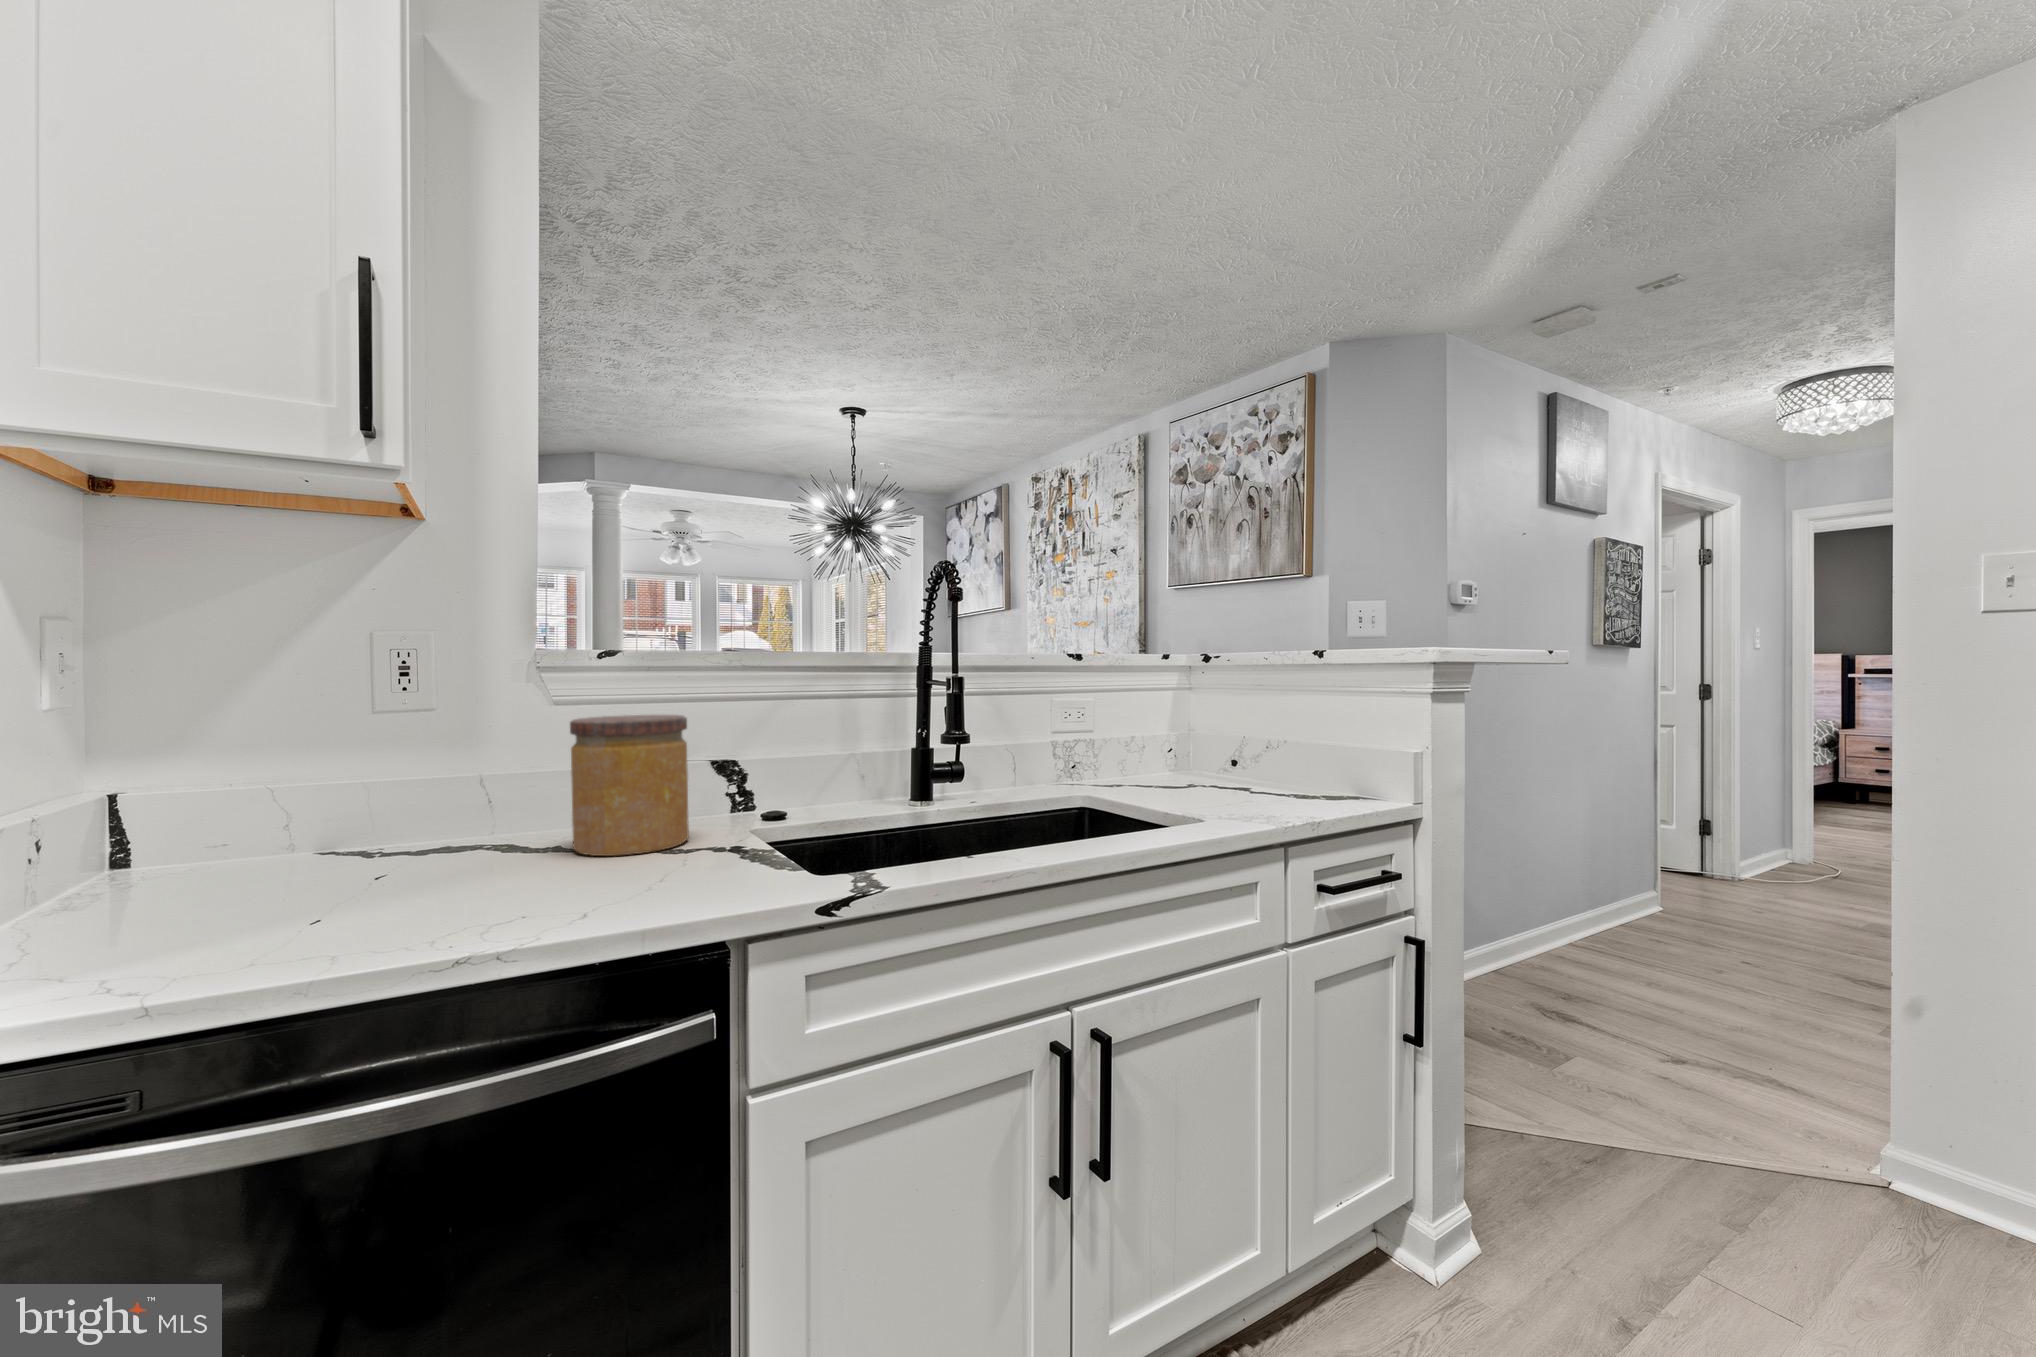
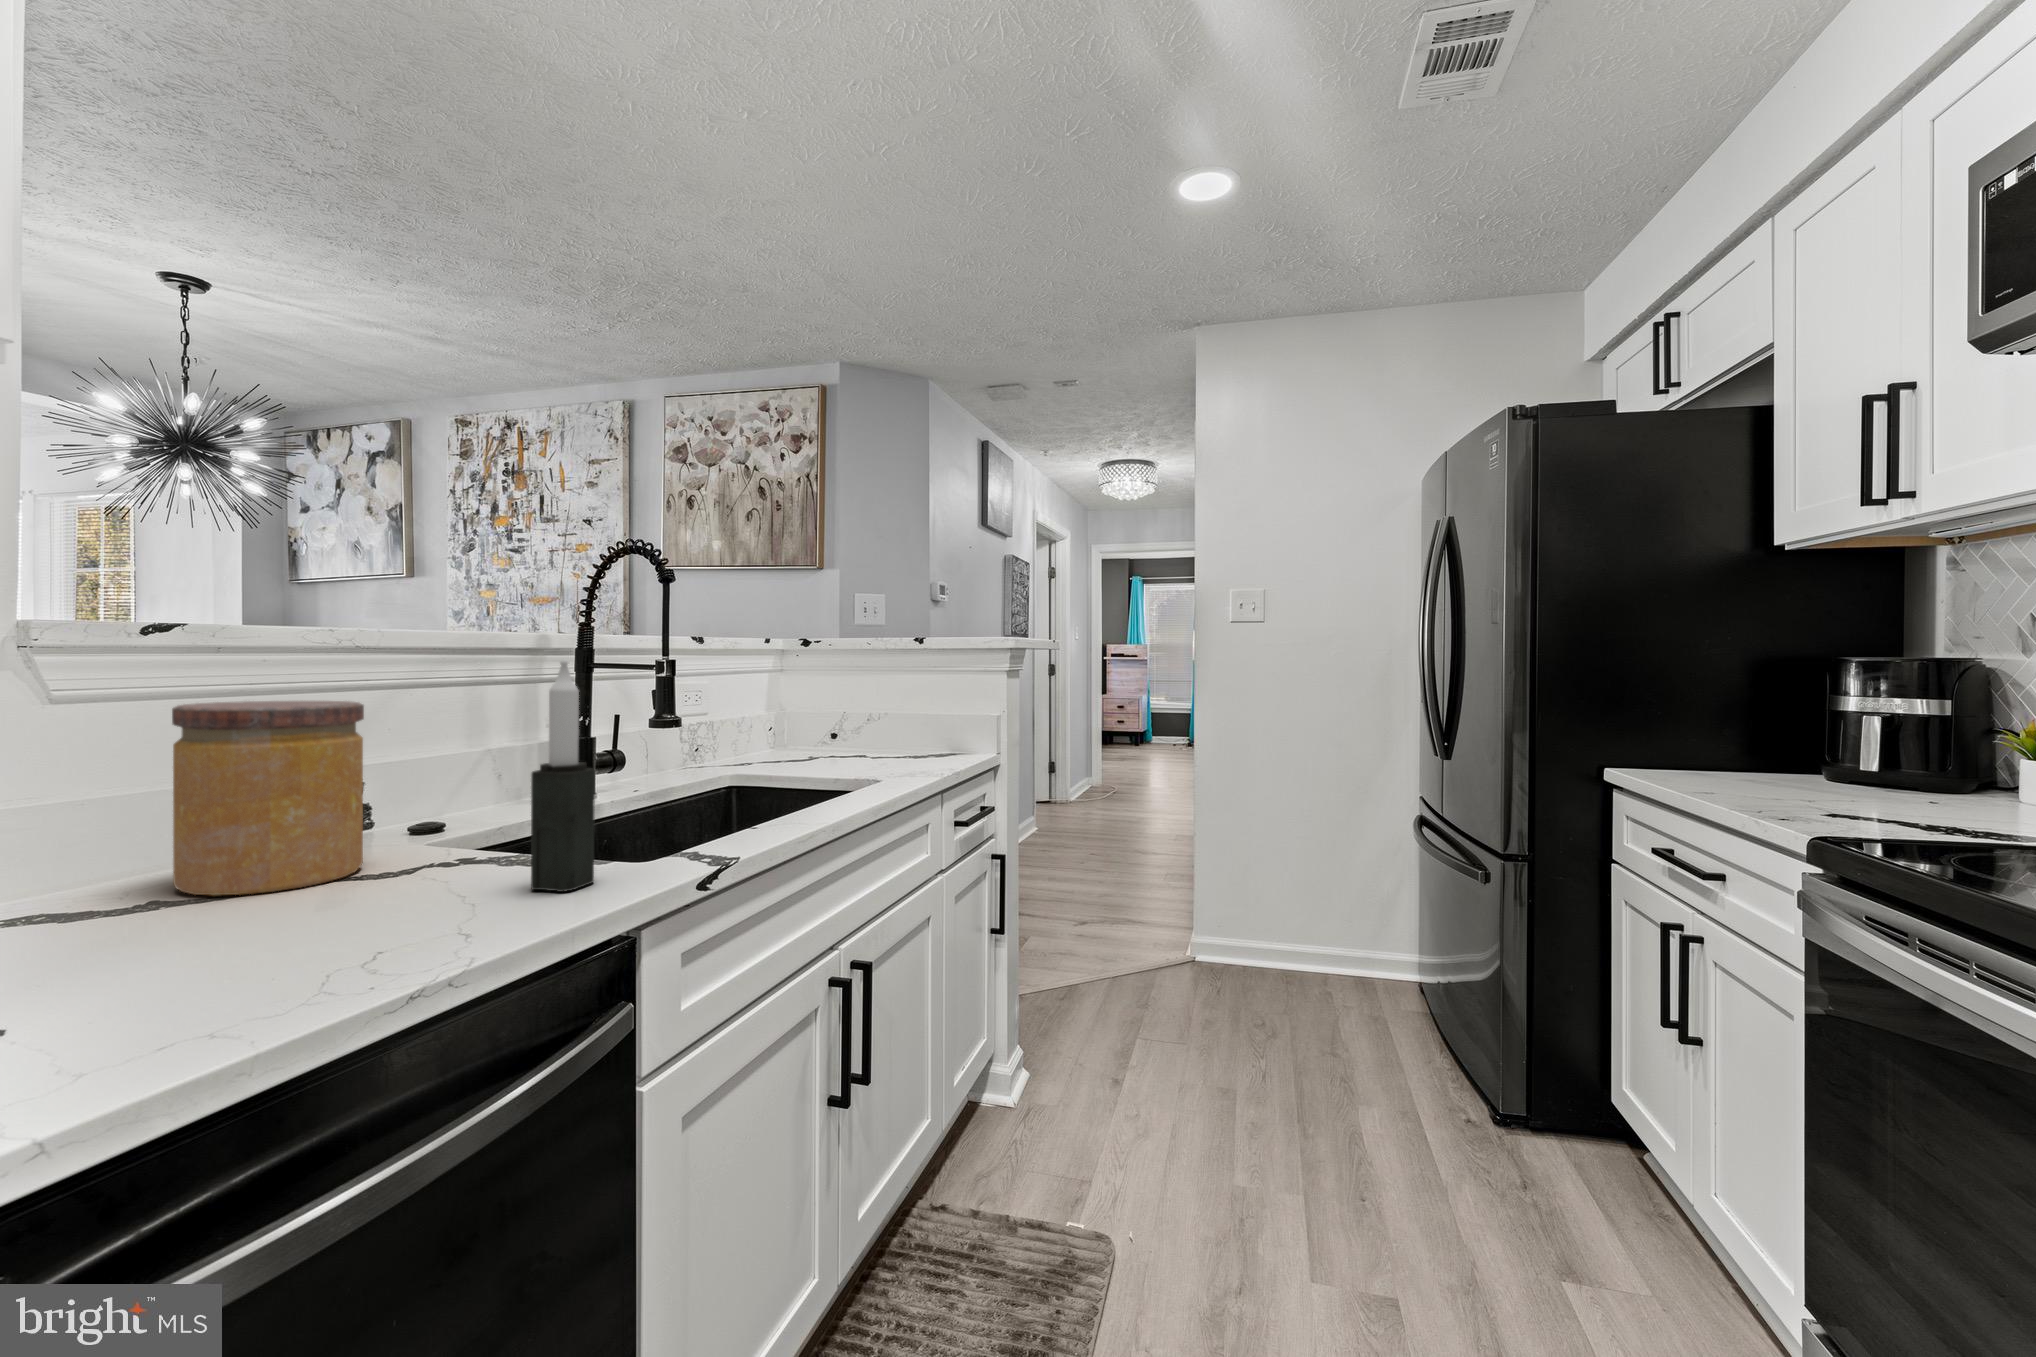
candle: none [706,683,757,887] -> present [531,659,595,892]

